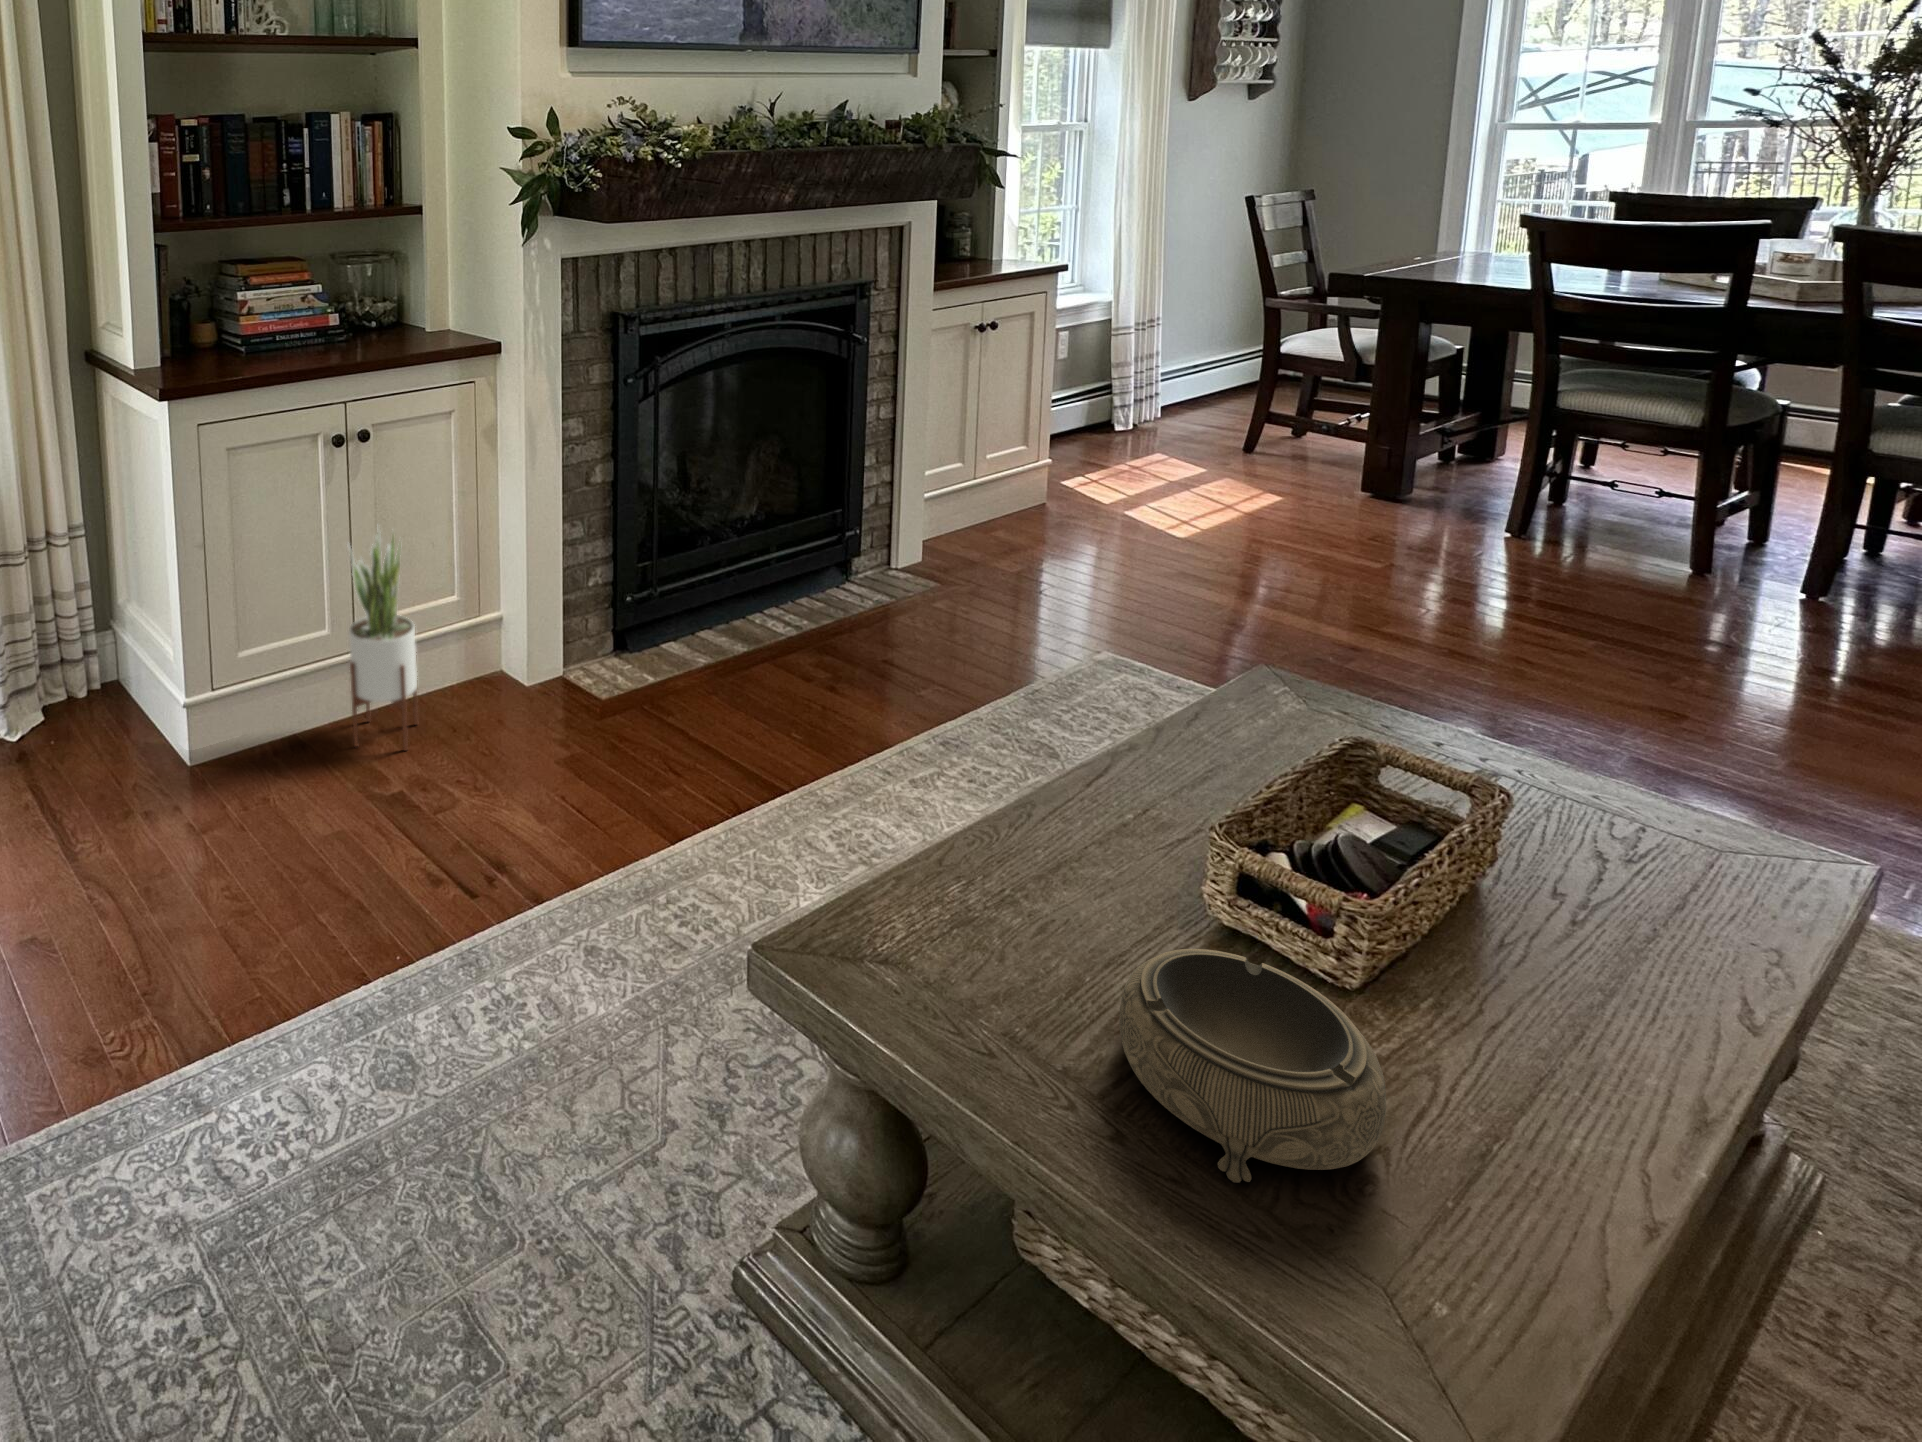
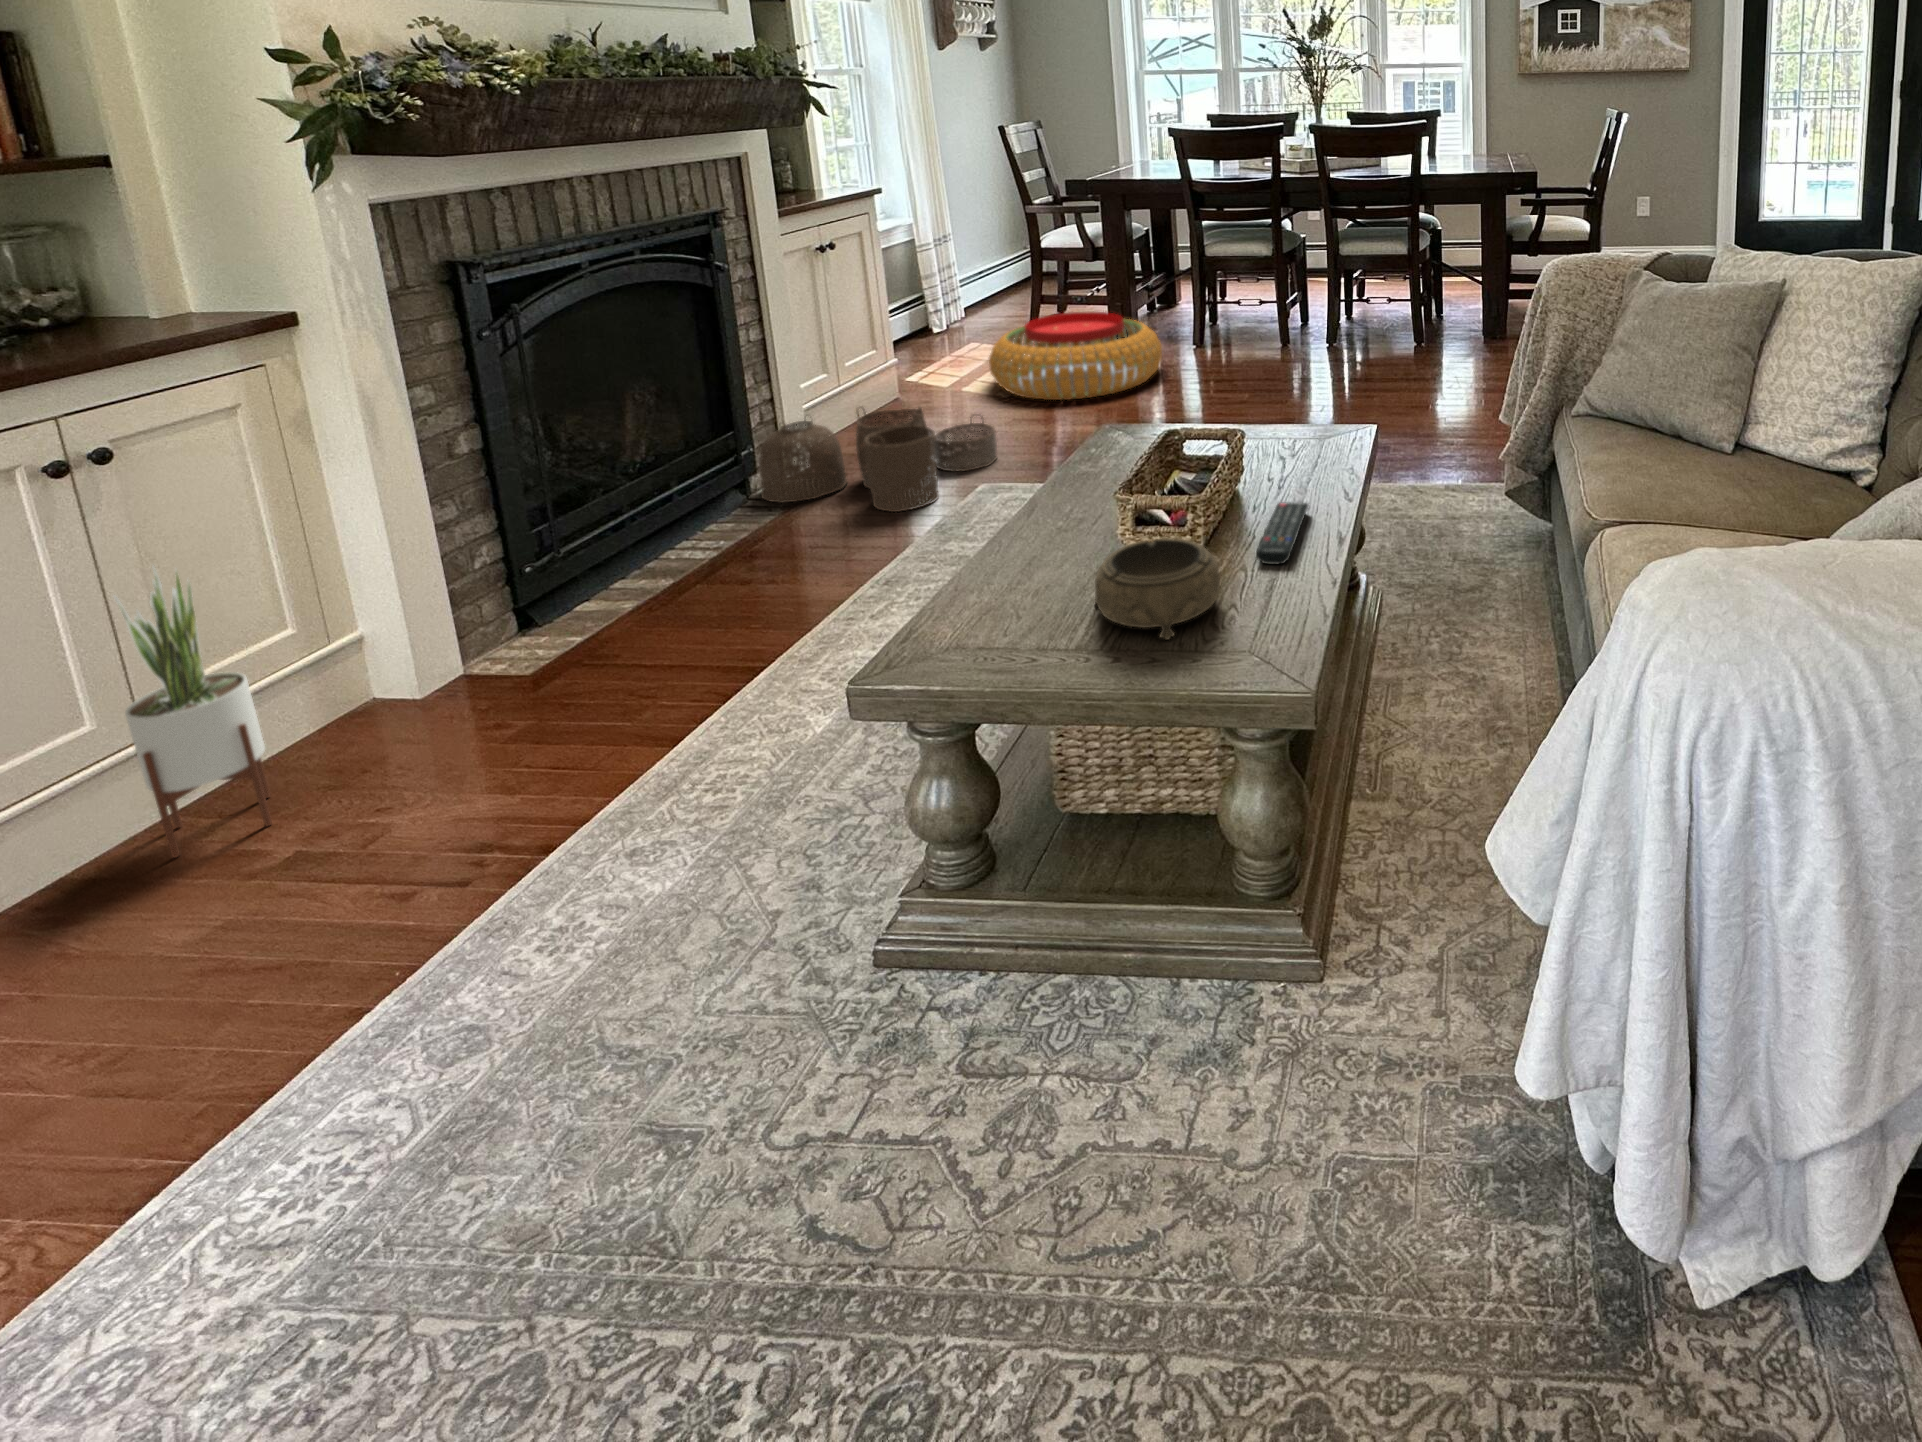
pouf: none [1164,448,1456,580] -> present [989,312,1162,400]
woven basket: none [856,509,1143,659] -> present [759,407,997,512]
remote control: none [1499,987,1683,1148] -> present [1256,502,1308,564]

